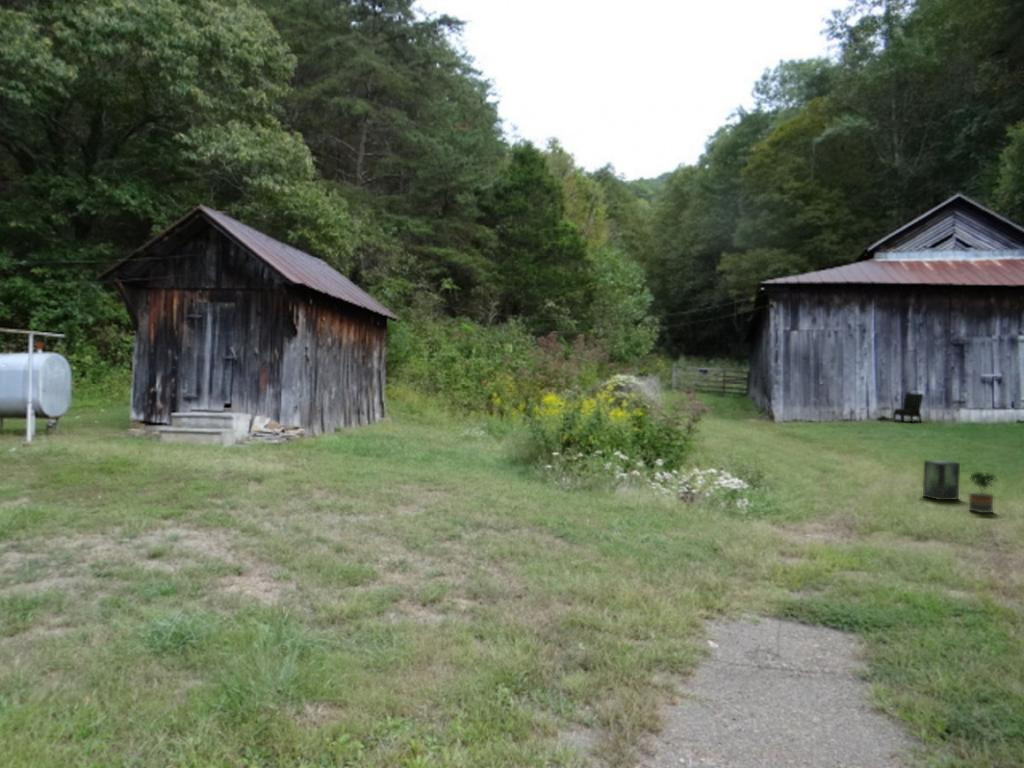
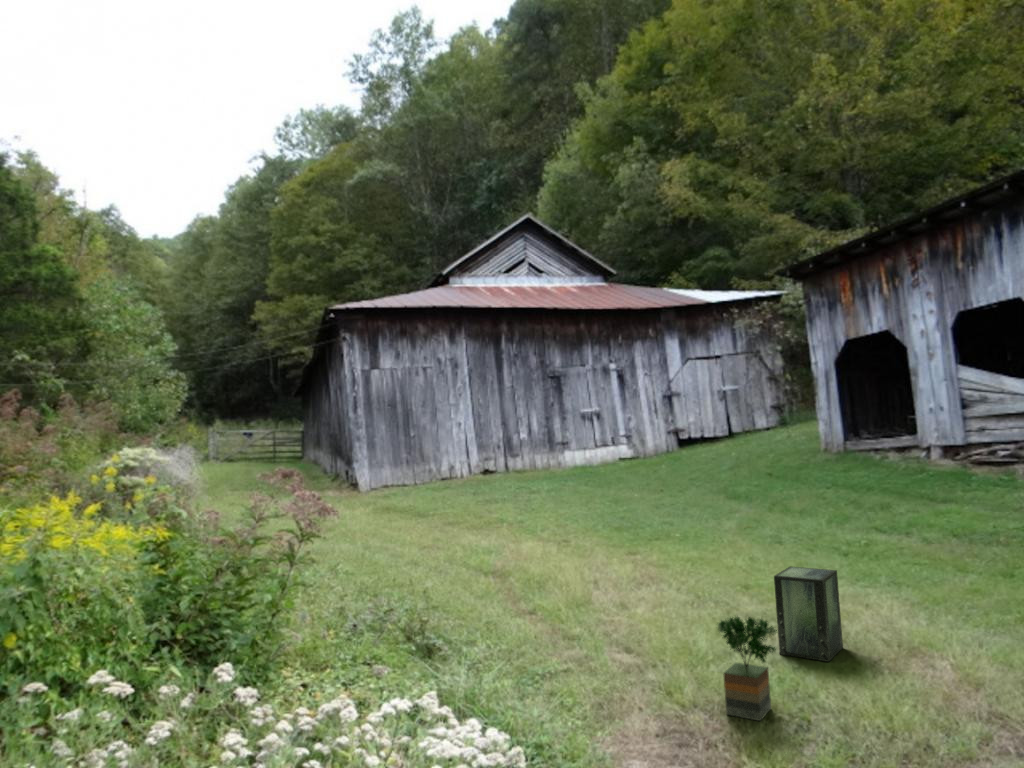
lounge chair: present [893,393,923,423] -> none [499,438,530,475]
potted tree: present [969,472,995,513] -> present [718,617,777,721]

